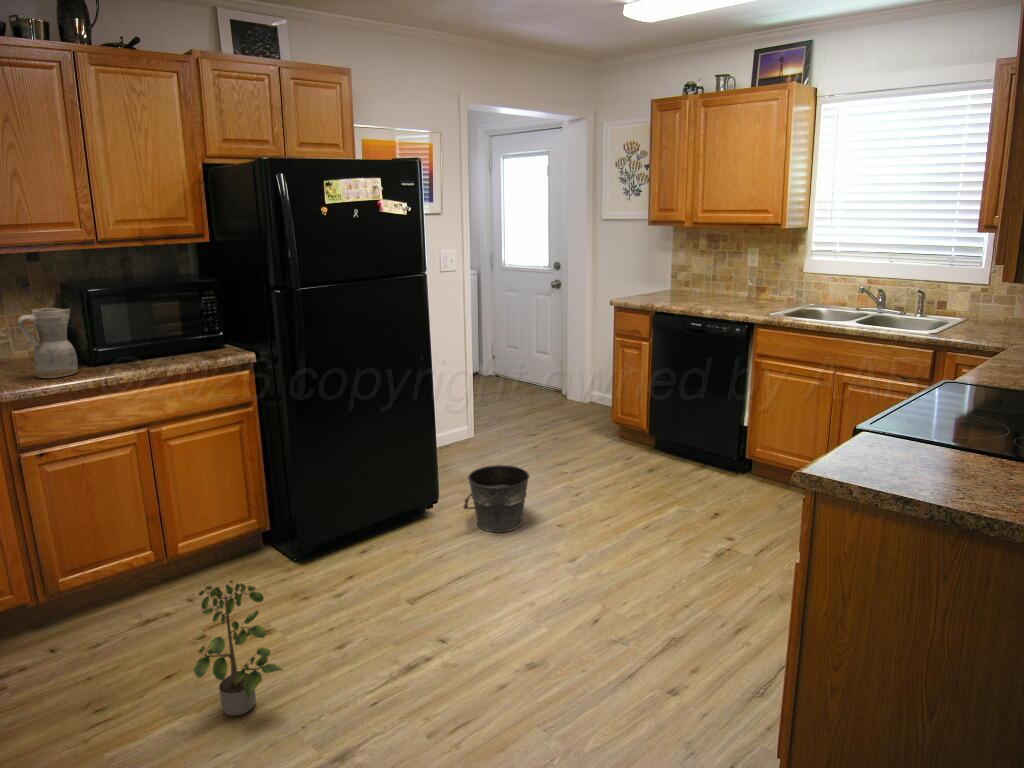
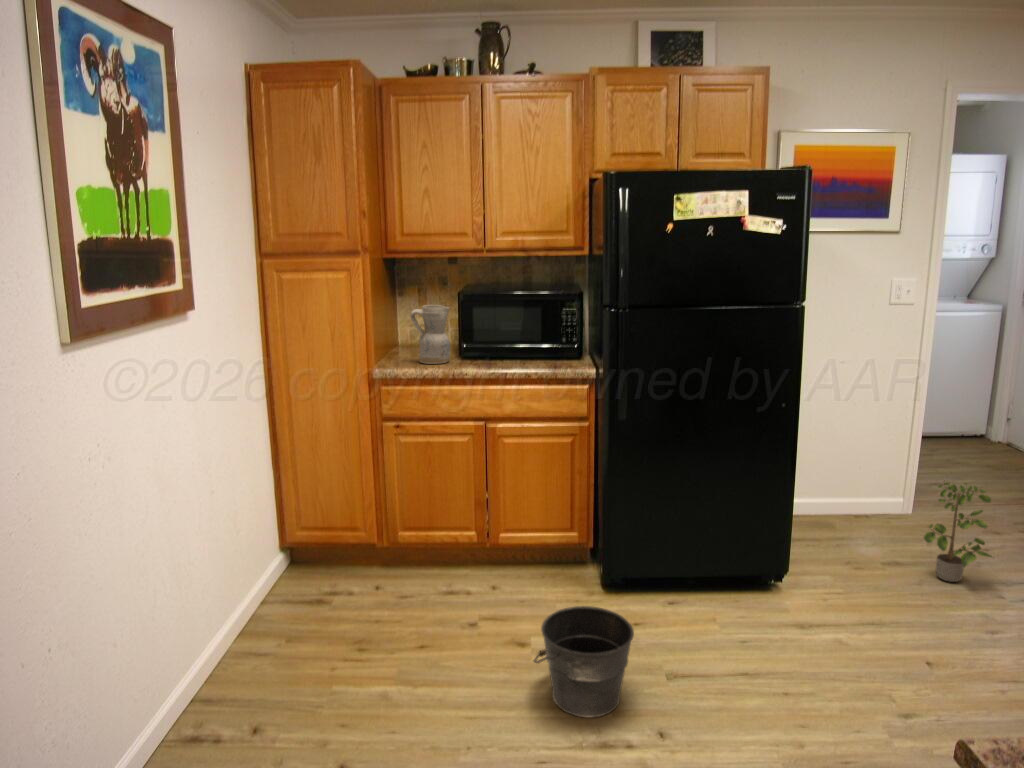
bucket: present [464,465,529,532] -> present [534,606,634,717]
potted plant: present [194,581,282,716] -> present [924,483,992,582]

